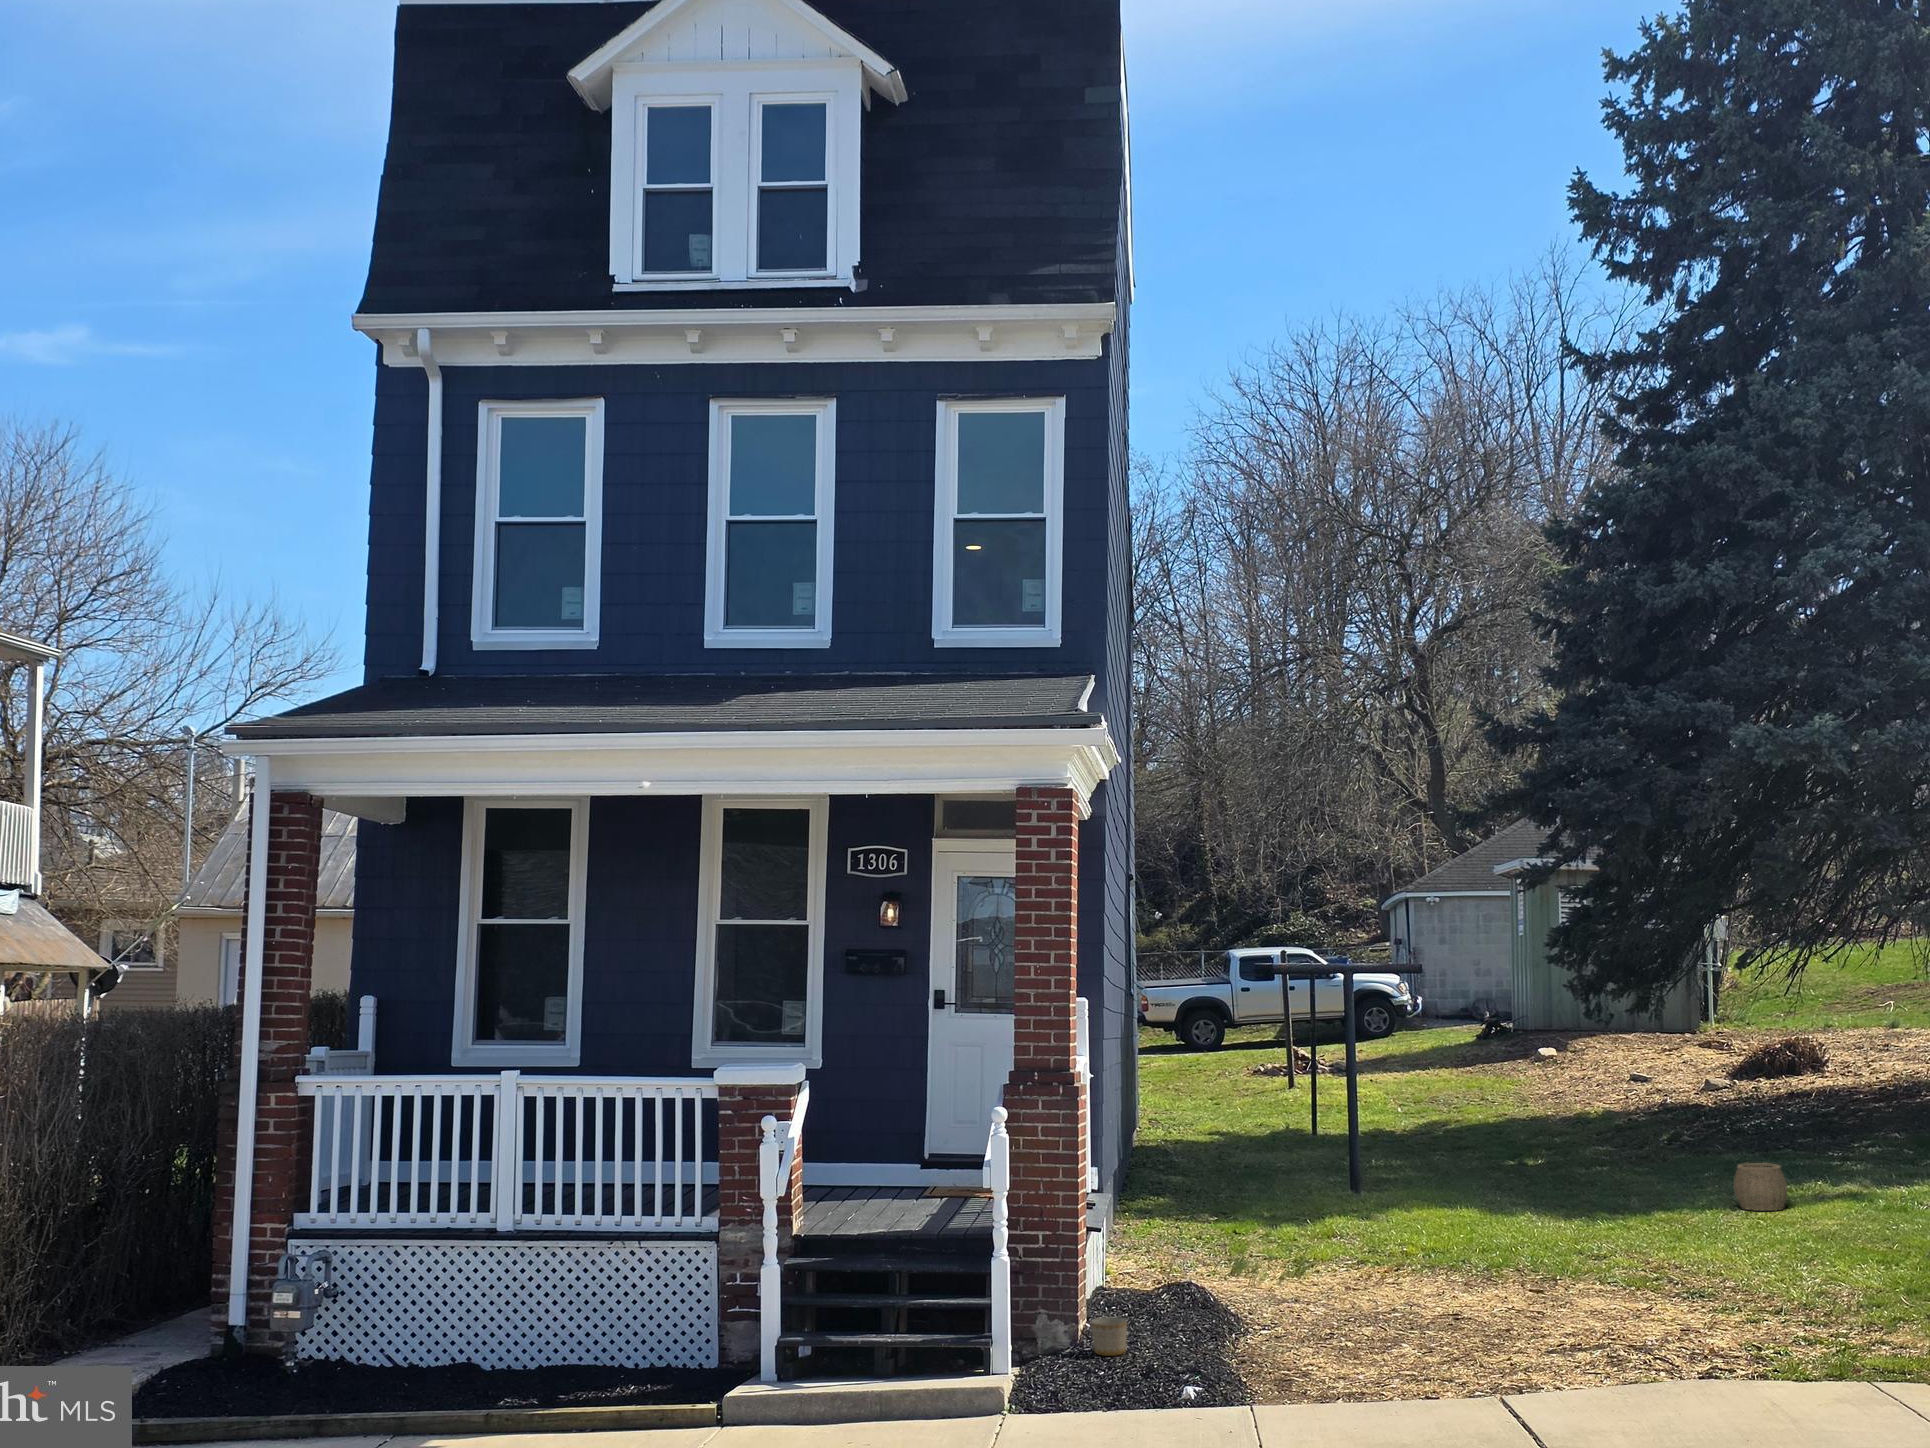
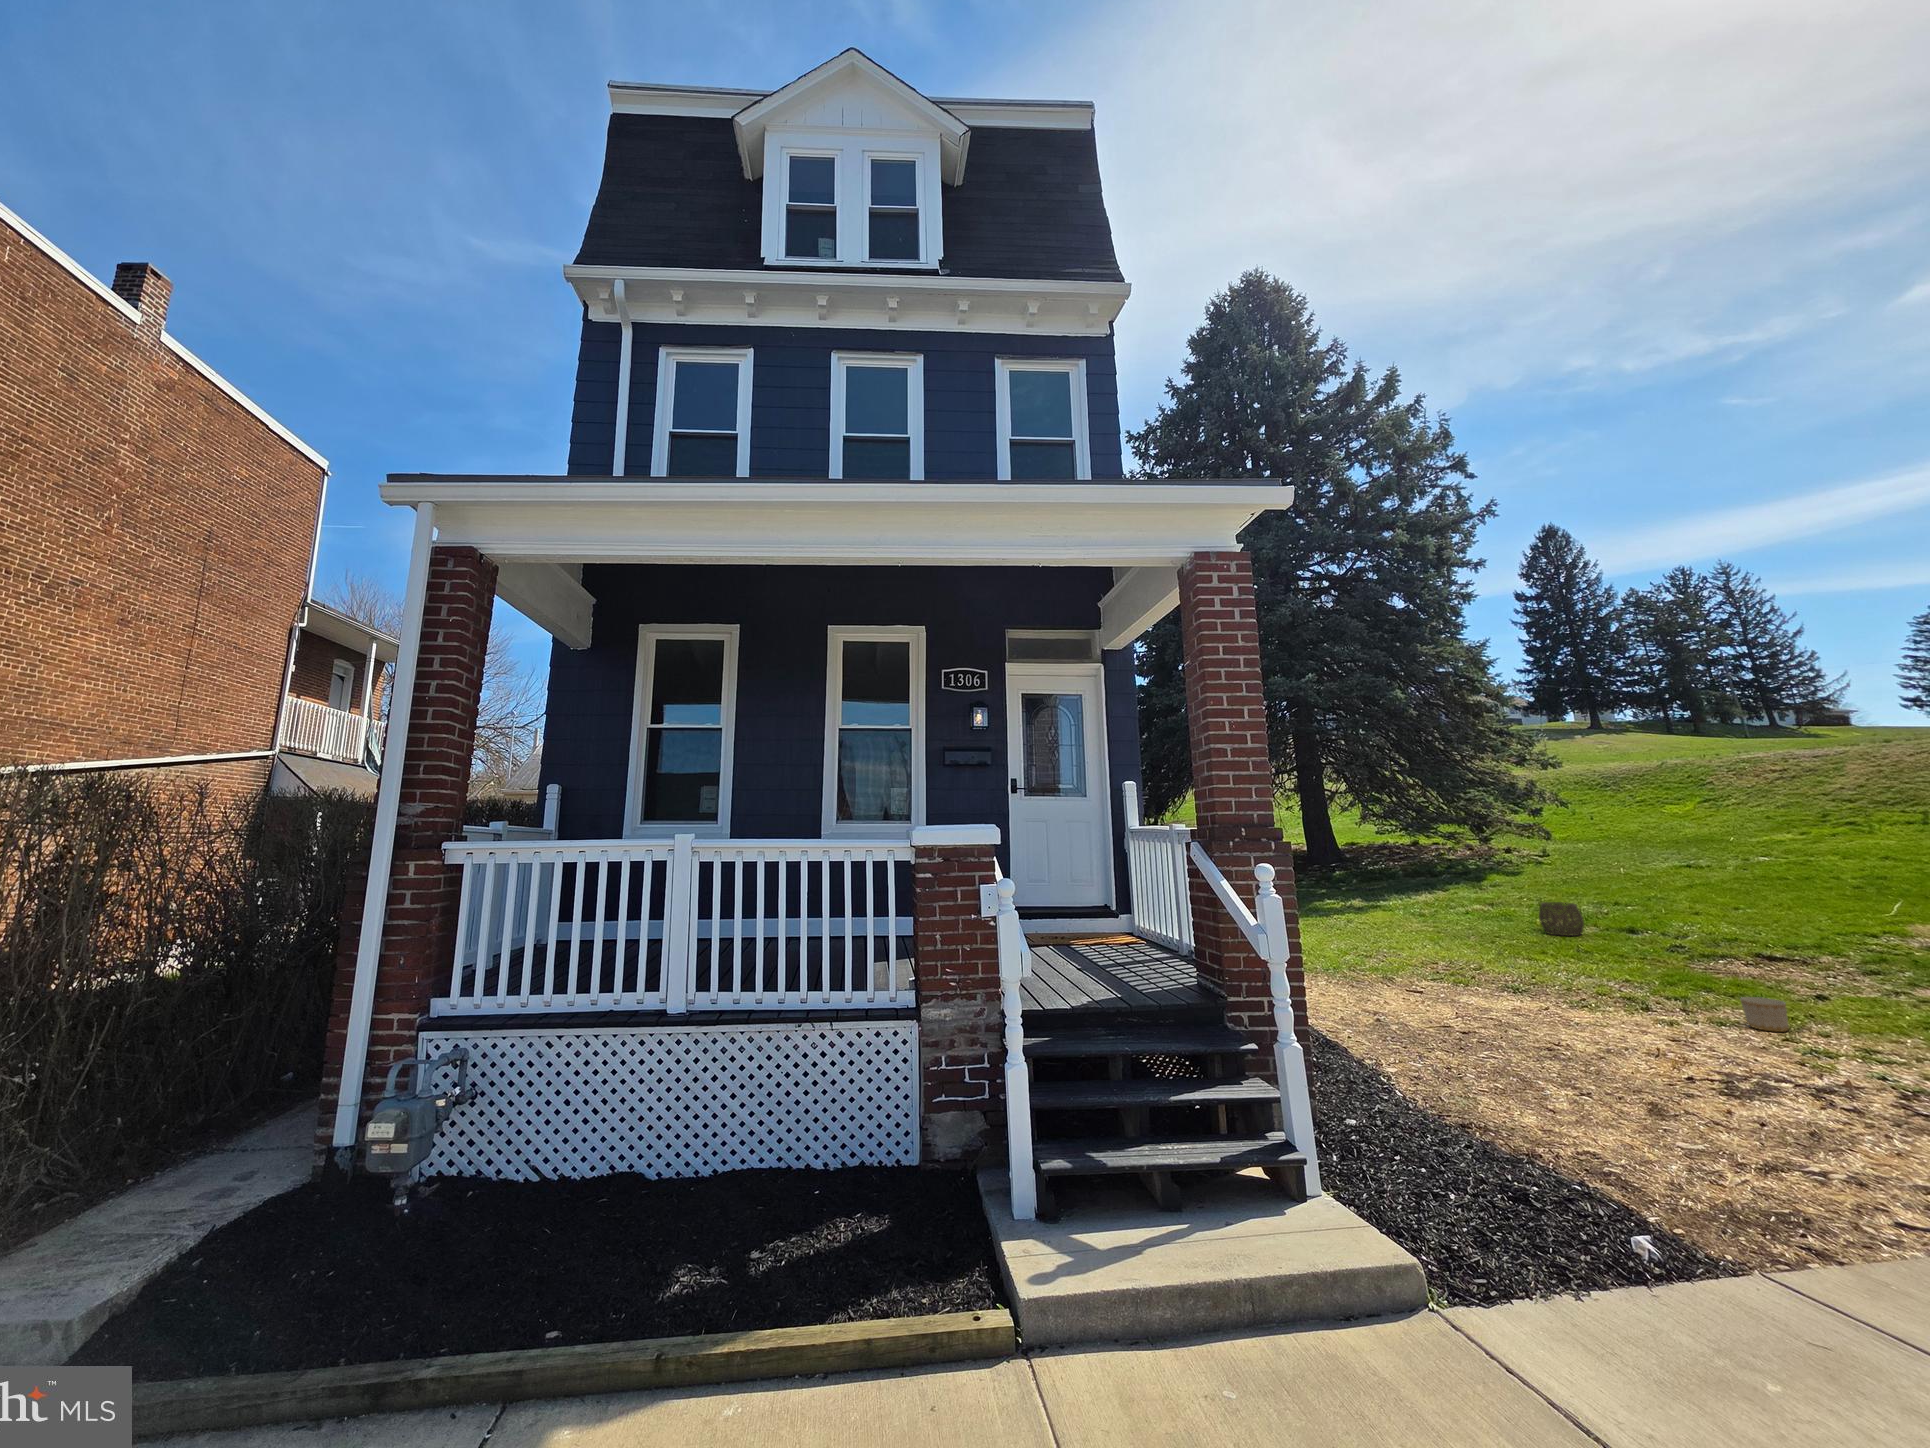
planter: present [1091,1317,1127,1356] -> present [1740,997,1789,1032]

